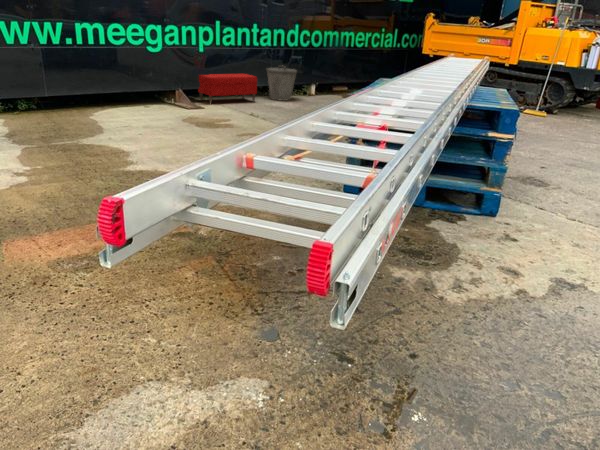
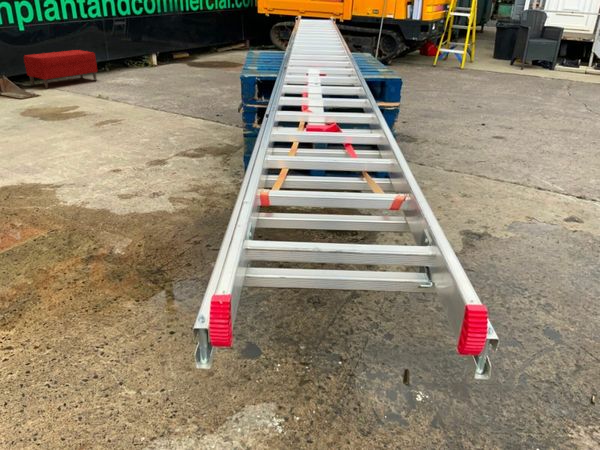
trash can: present [267,65,297,101] -> none [102,37,138,76]

